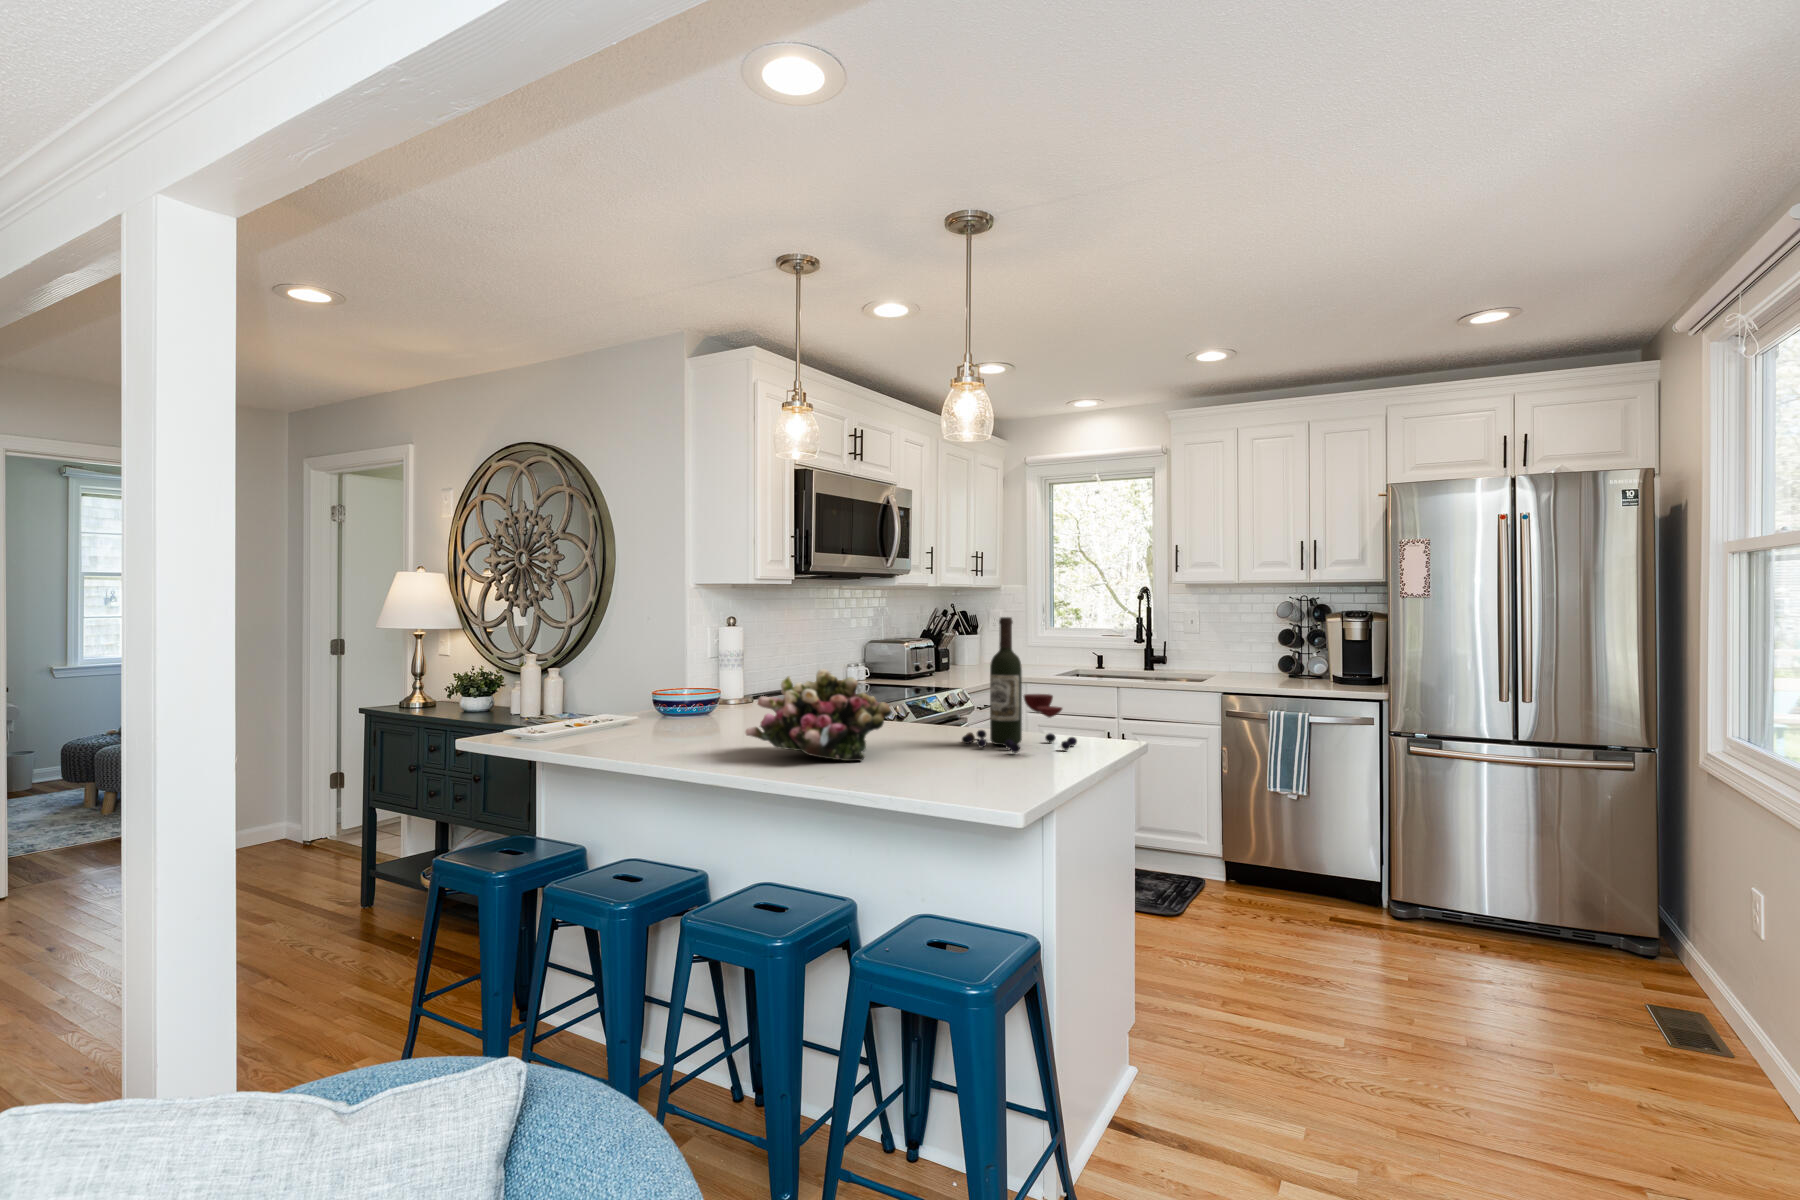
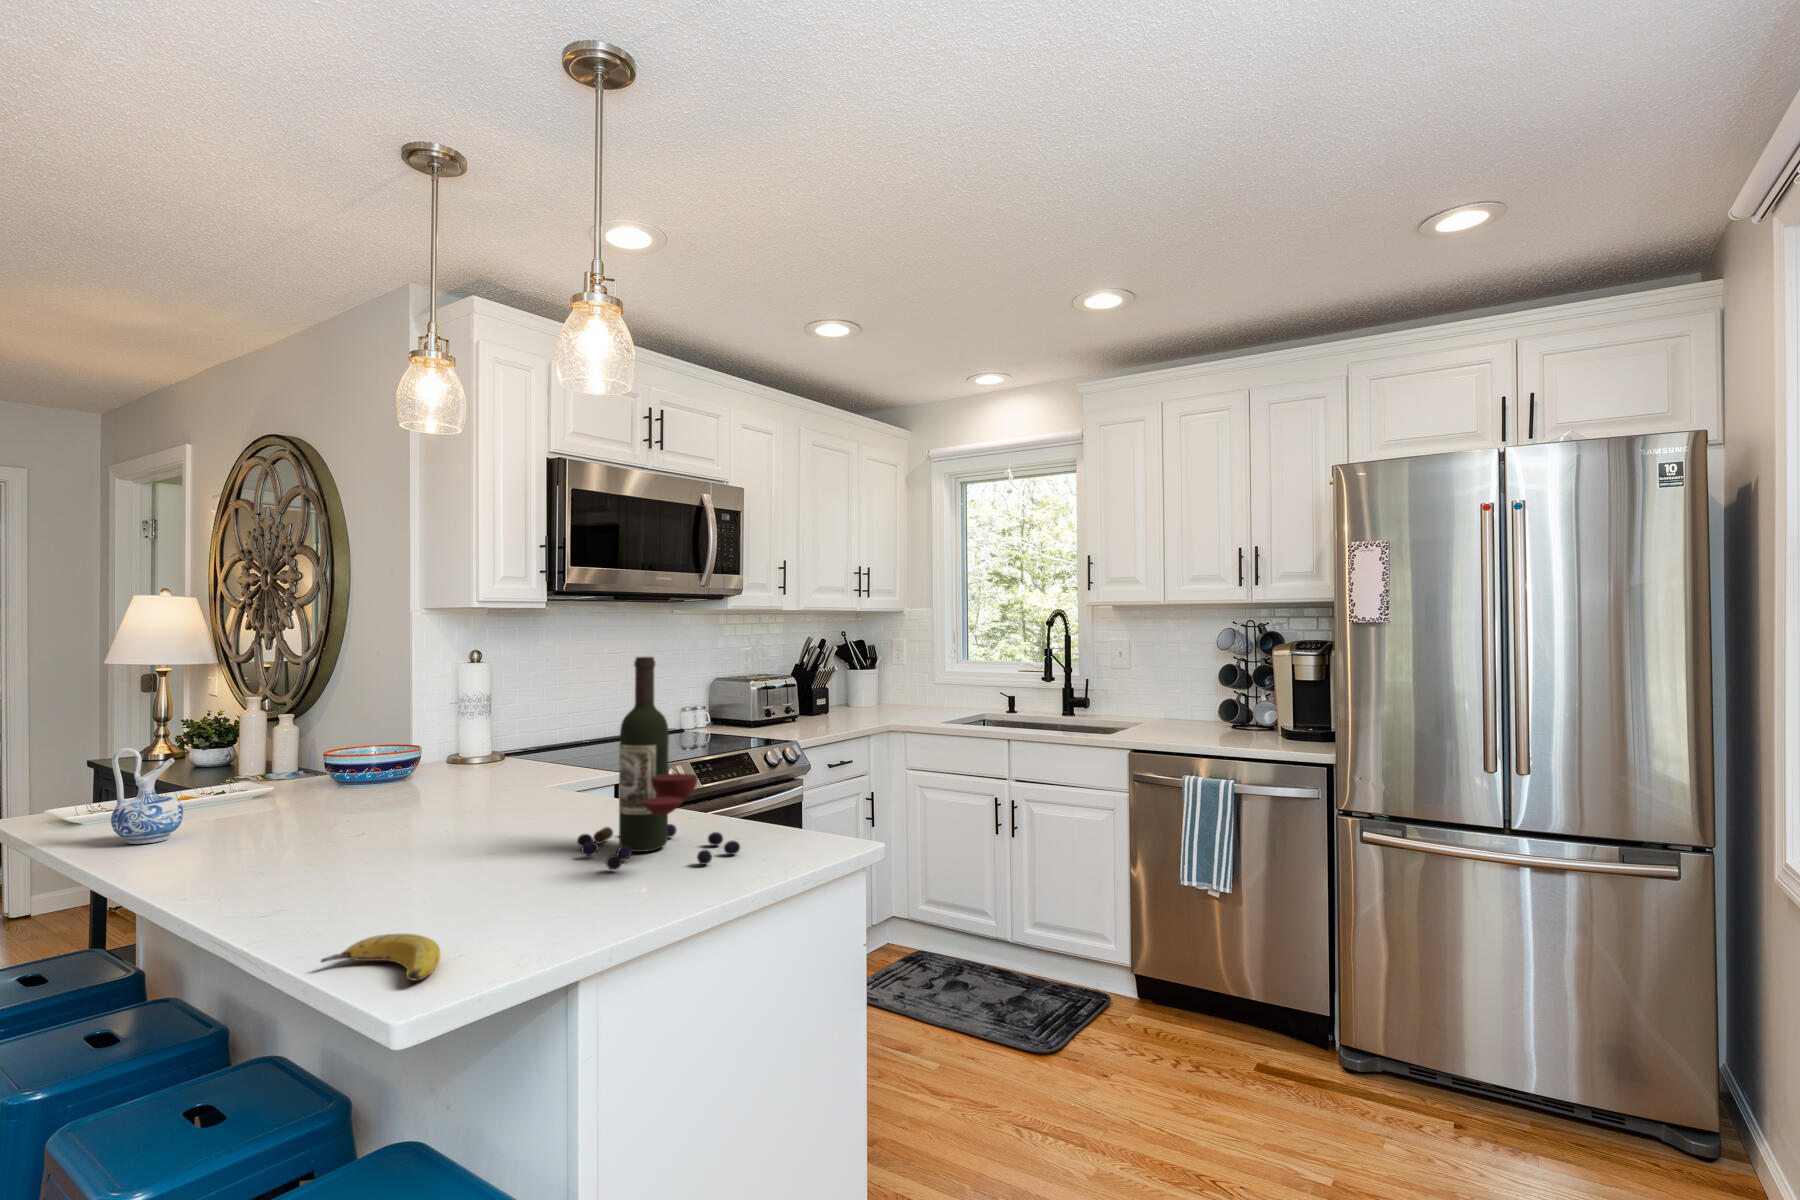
flower arrangement: present [746,669,891,761] -> none [204,733,452,883]
ceramic pitcher: none [626,682,666,748] -> present [111,748,183,844]
fruit: none [955,772,1028,792] -> present [321,933,441,980]

